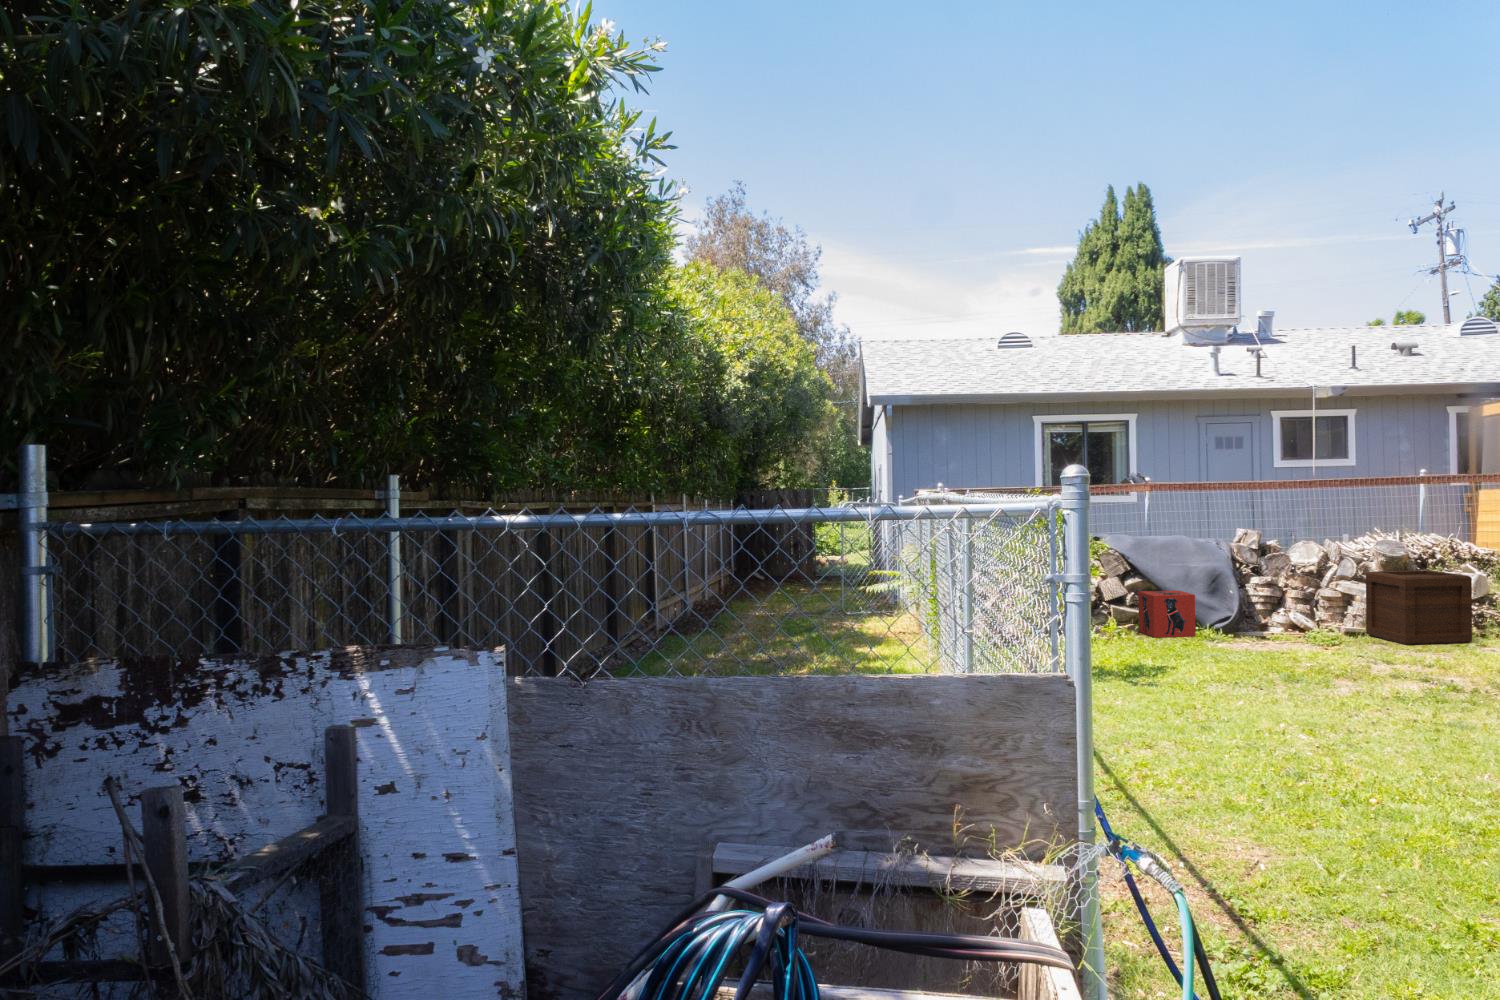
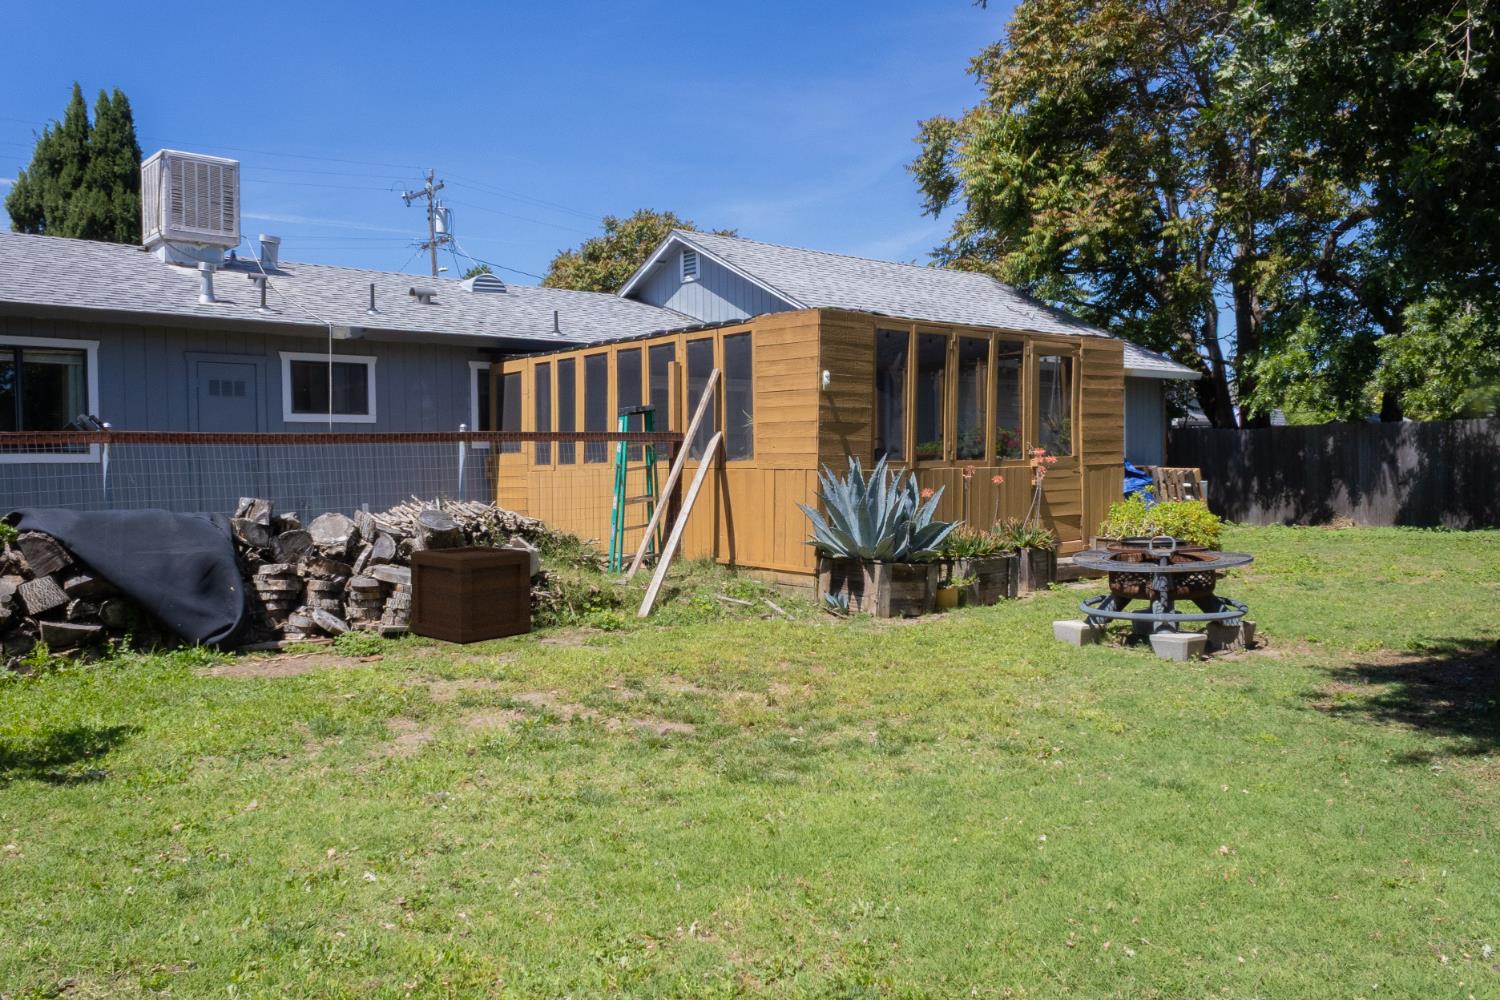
storage box: present [1138,591,1196,638] -> none [83,593,178,672]

